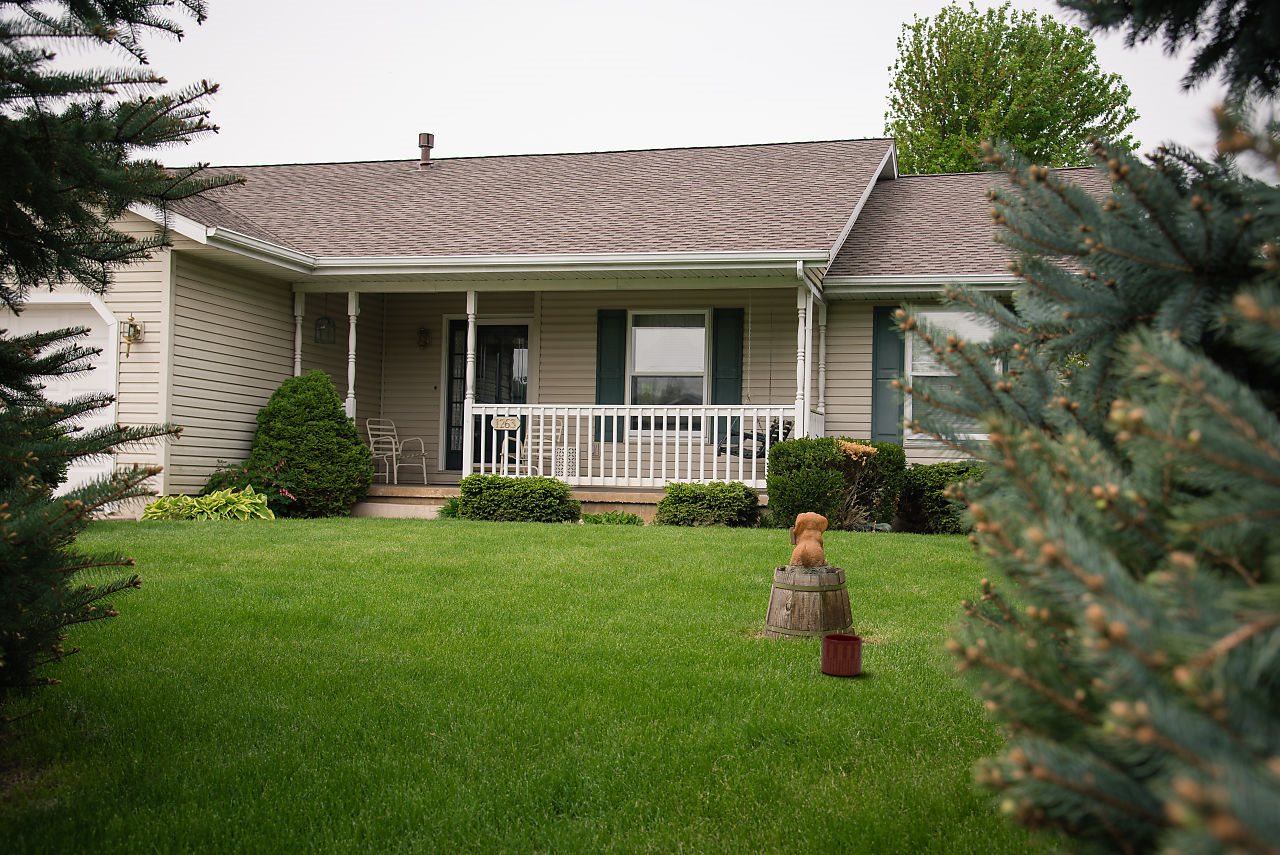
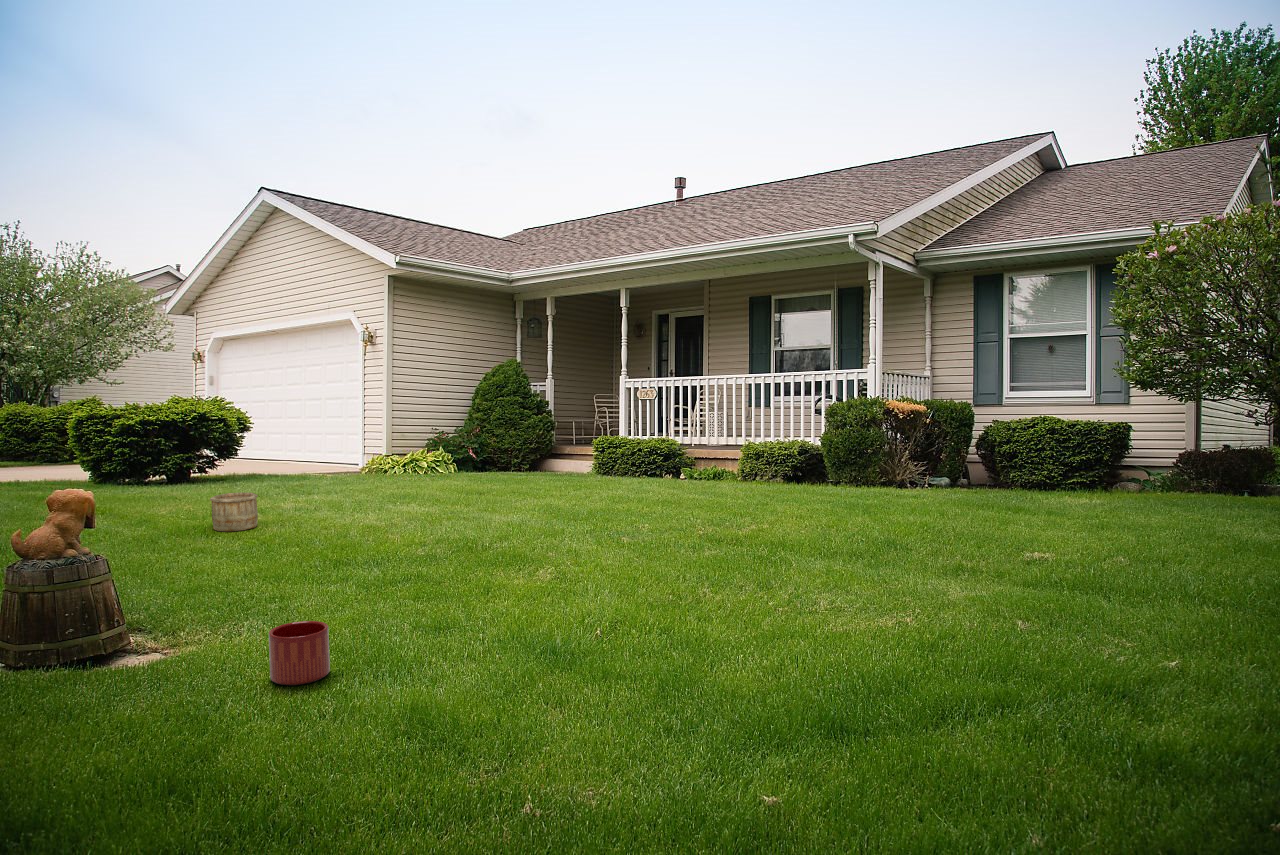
wooden bucket: none [342,549,391,592] -> present [210,492,258,532]

